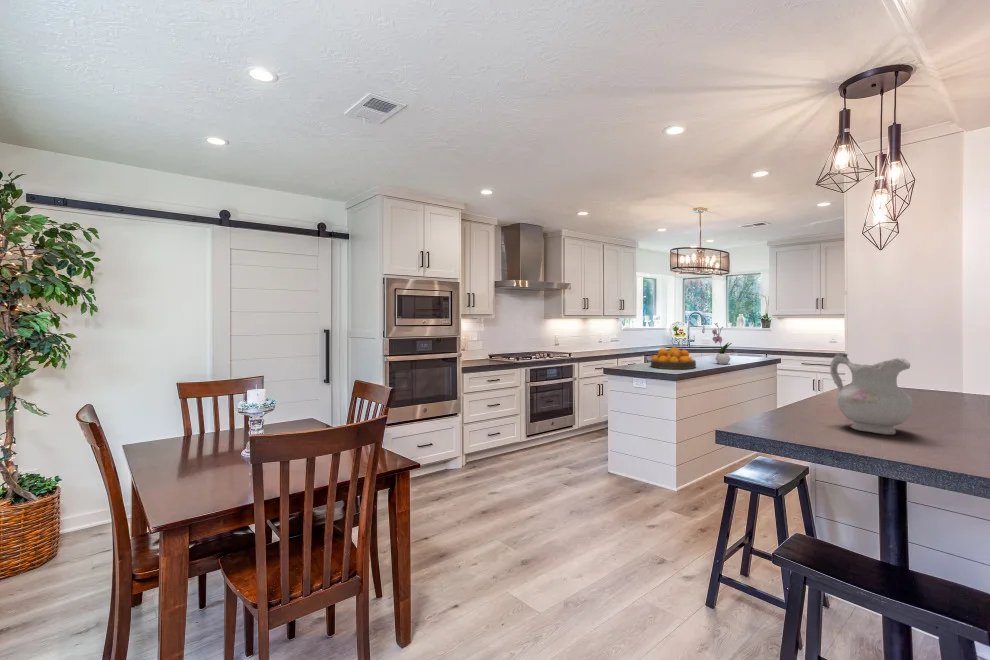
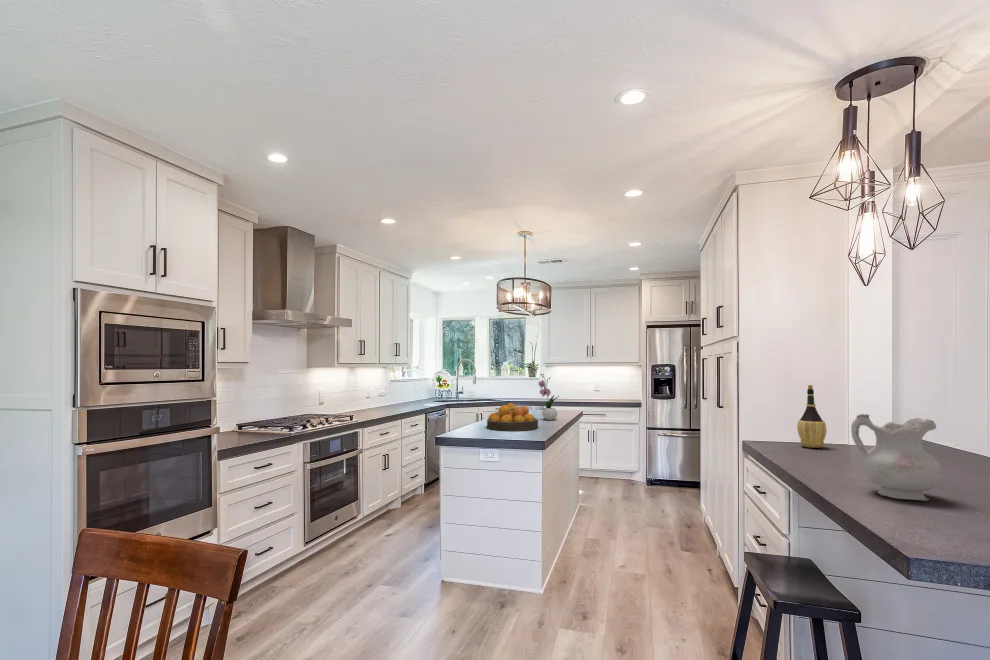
wine bottle: none [919,332,956,398] -> present [797,385,827,448]

